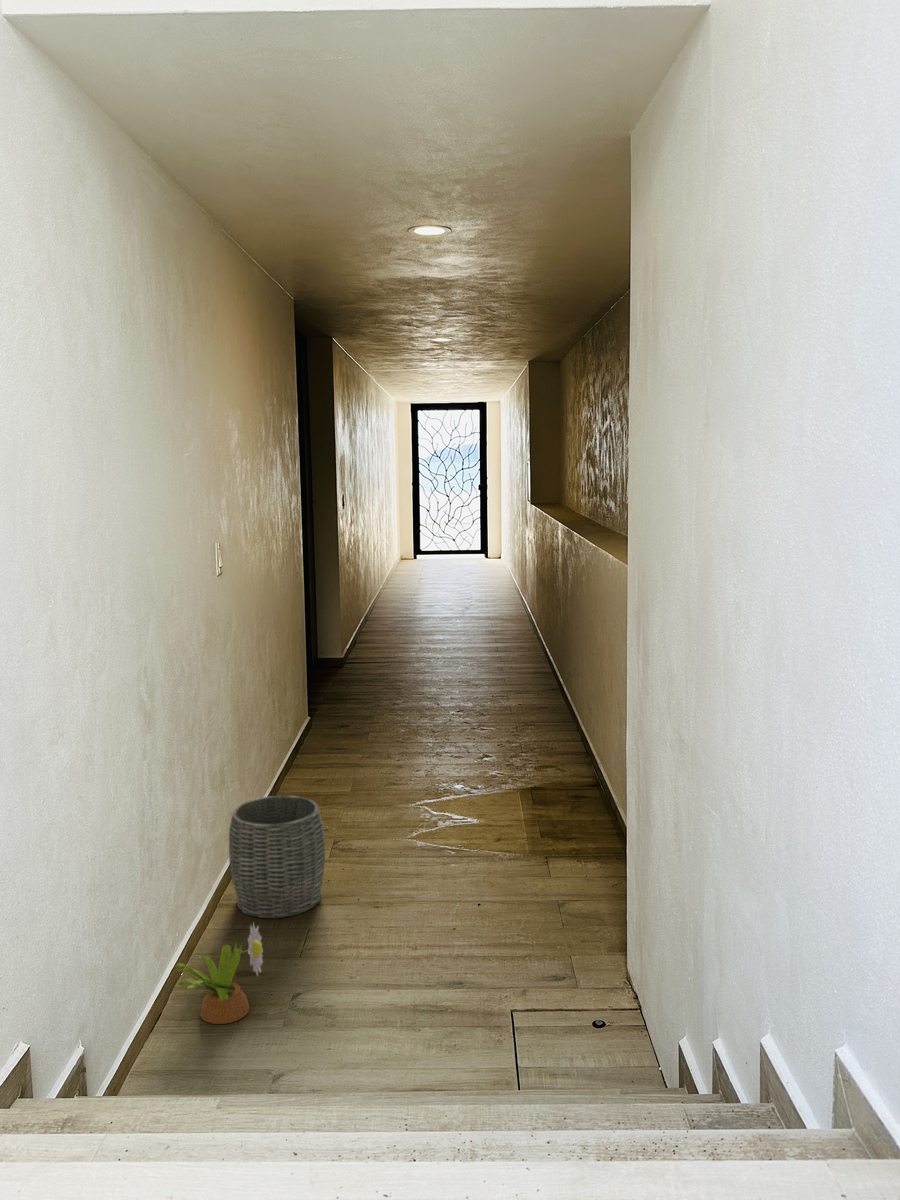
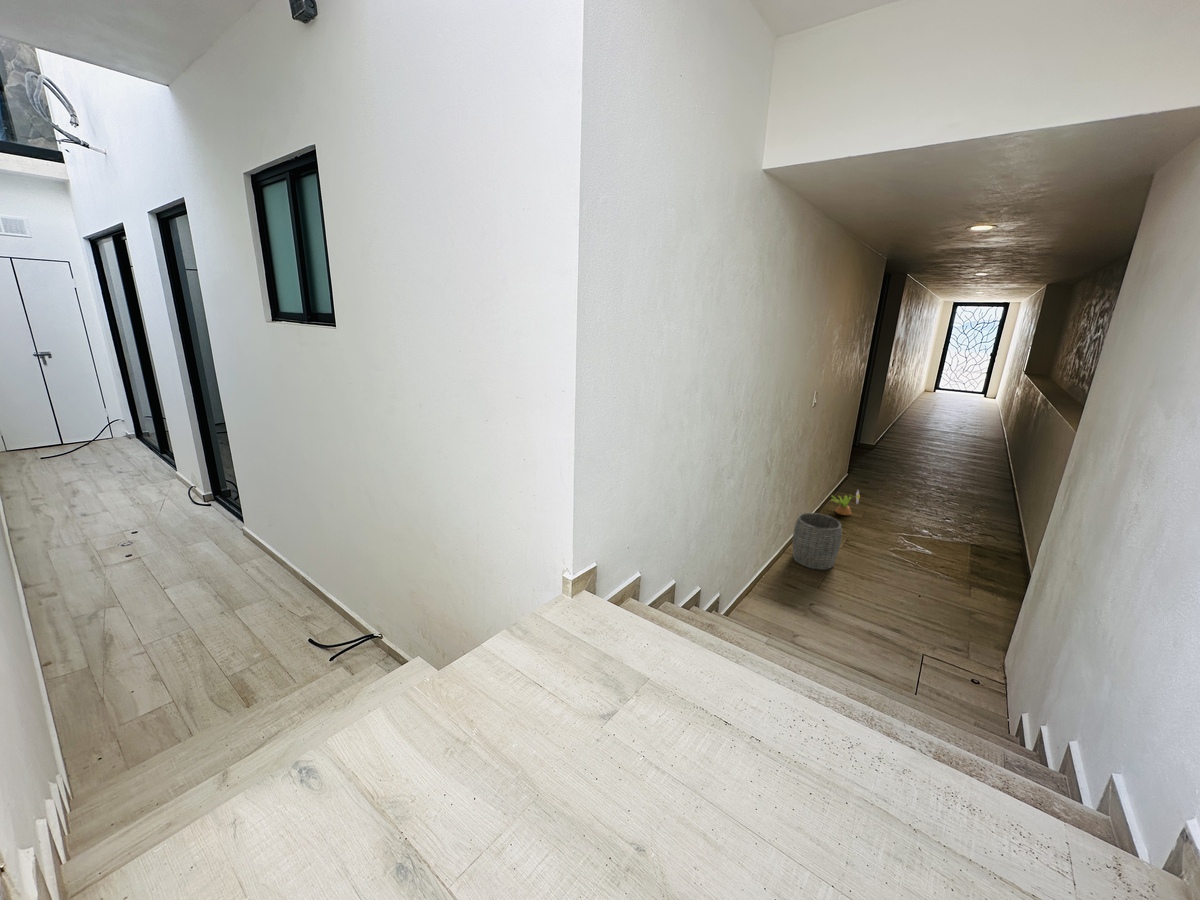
decorative plant: present [175,924,263,1024] -> present [832,491,860,515]

